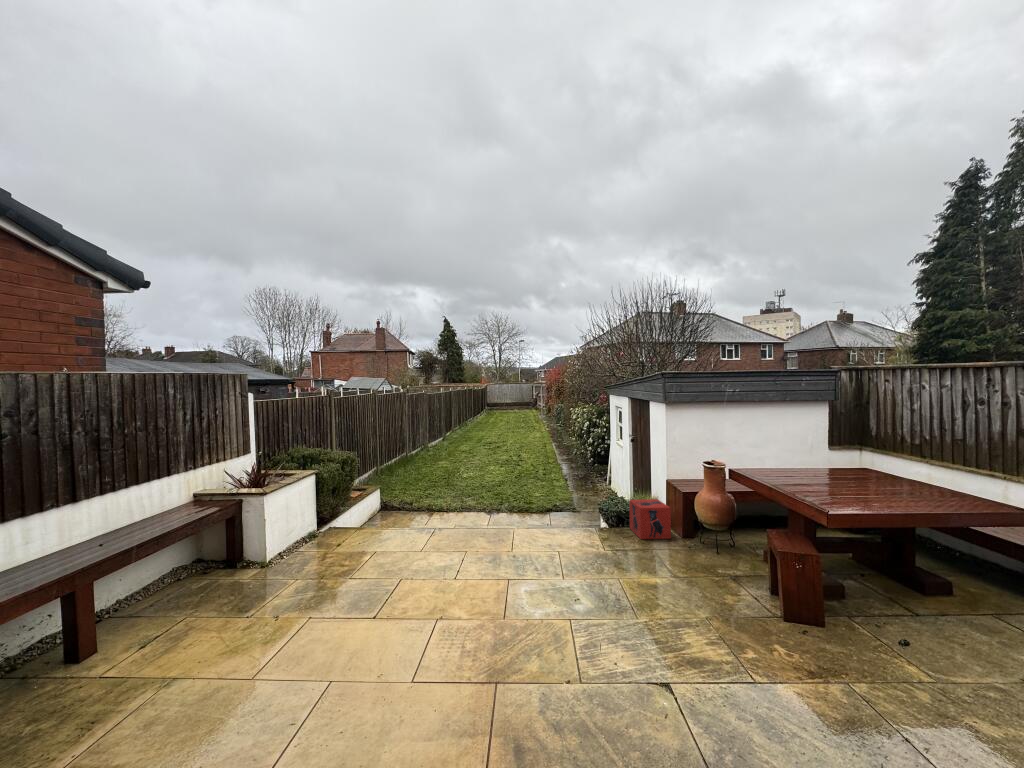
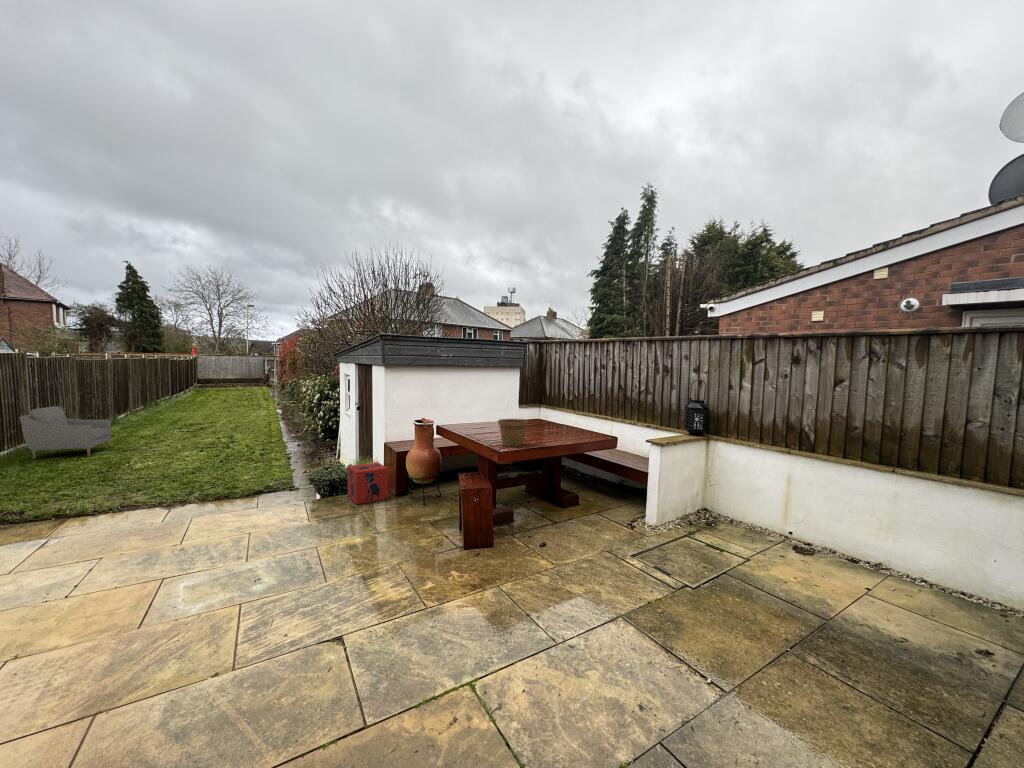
chair: none [410,428,450,464] -> present [20,406,111,459]
flower pot: none [819,474,867,511] -> present [498,419,528,447]

